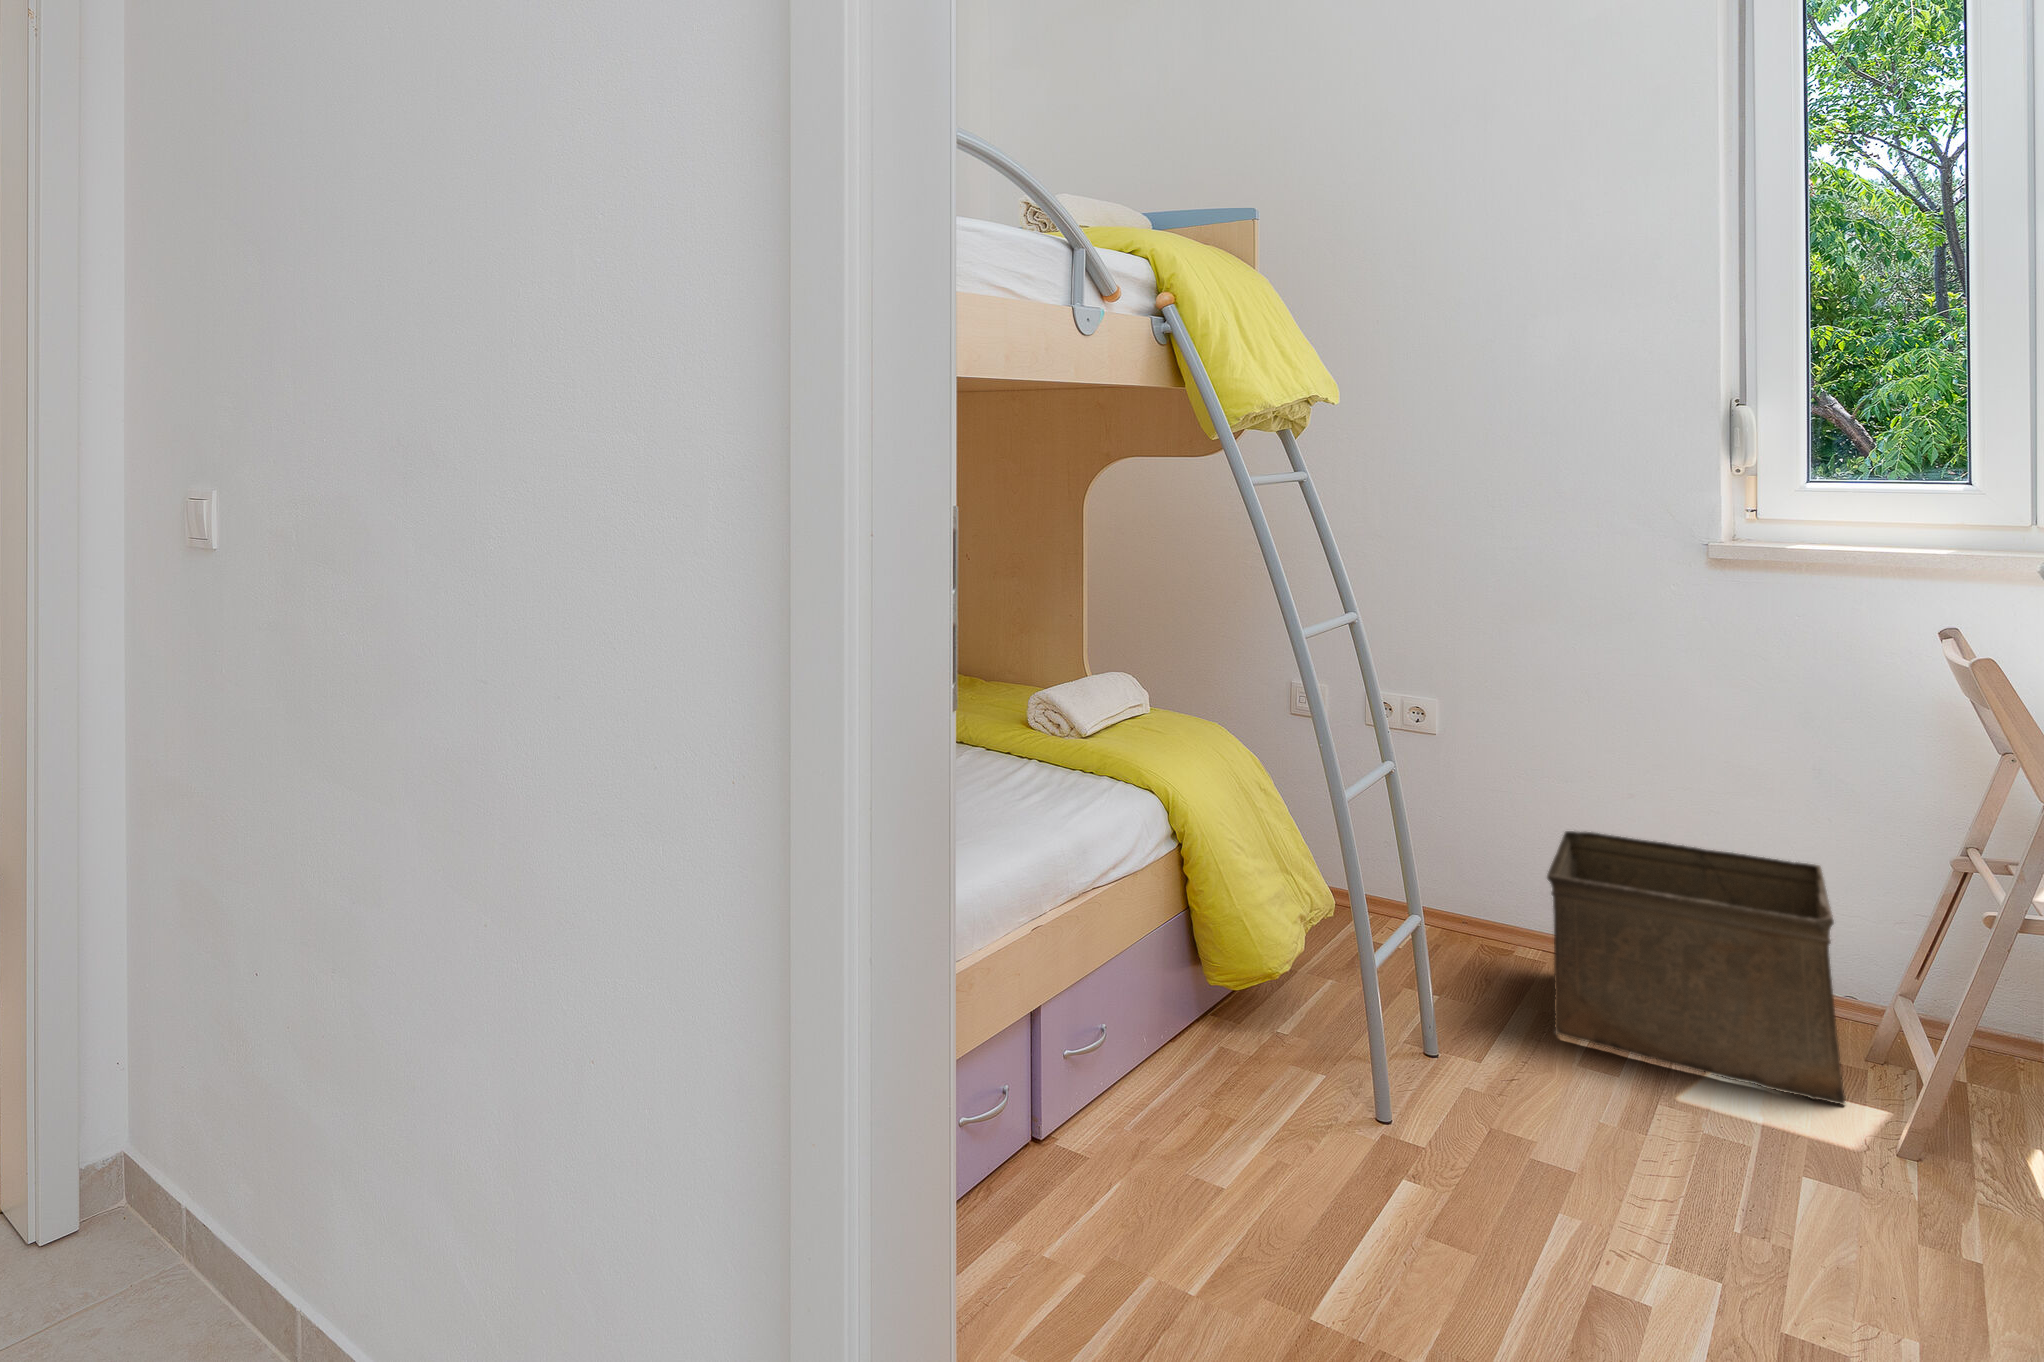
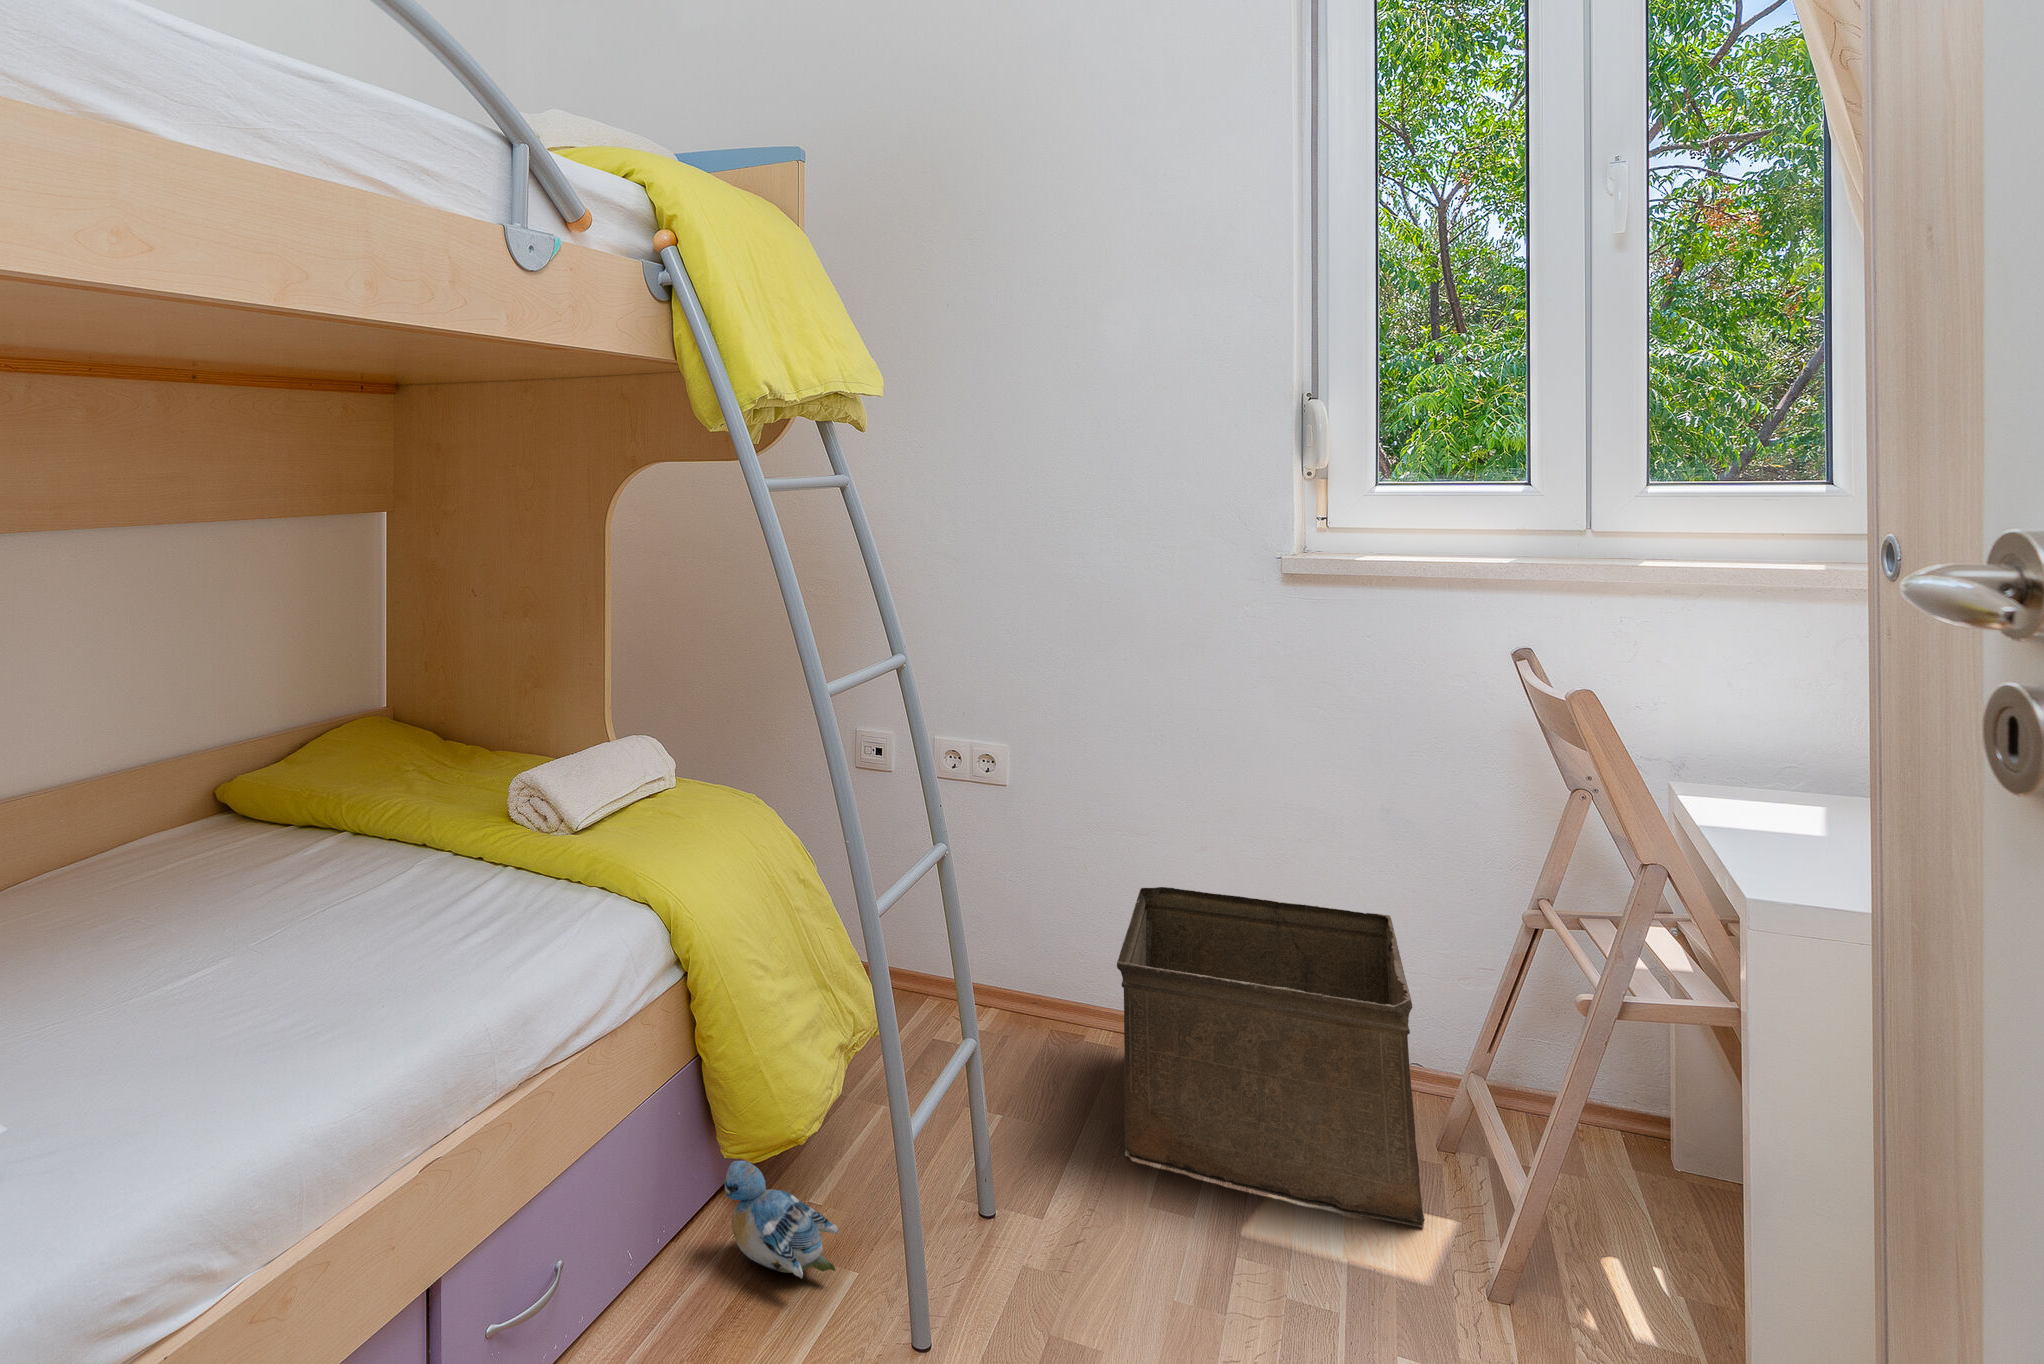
plush toy: none [1214,985,1312,1066] -> present [723,1161,838,1278]

